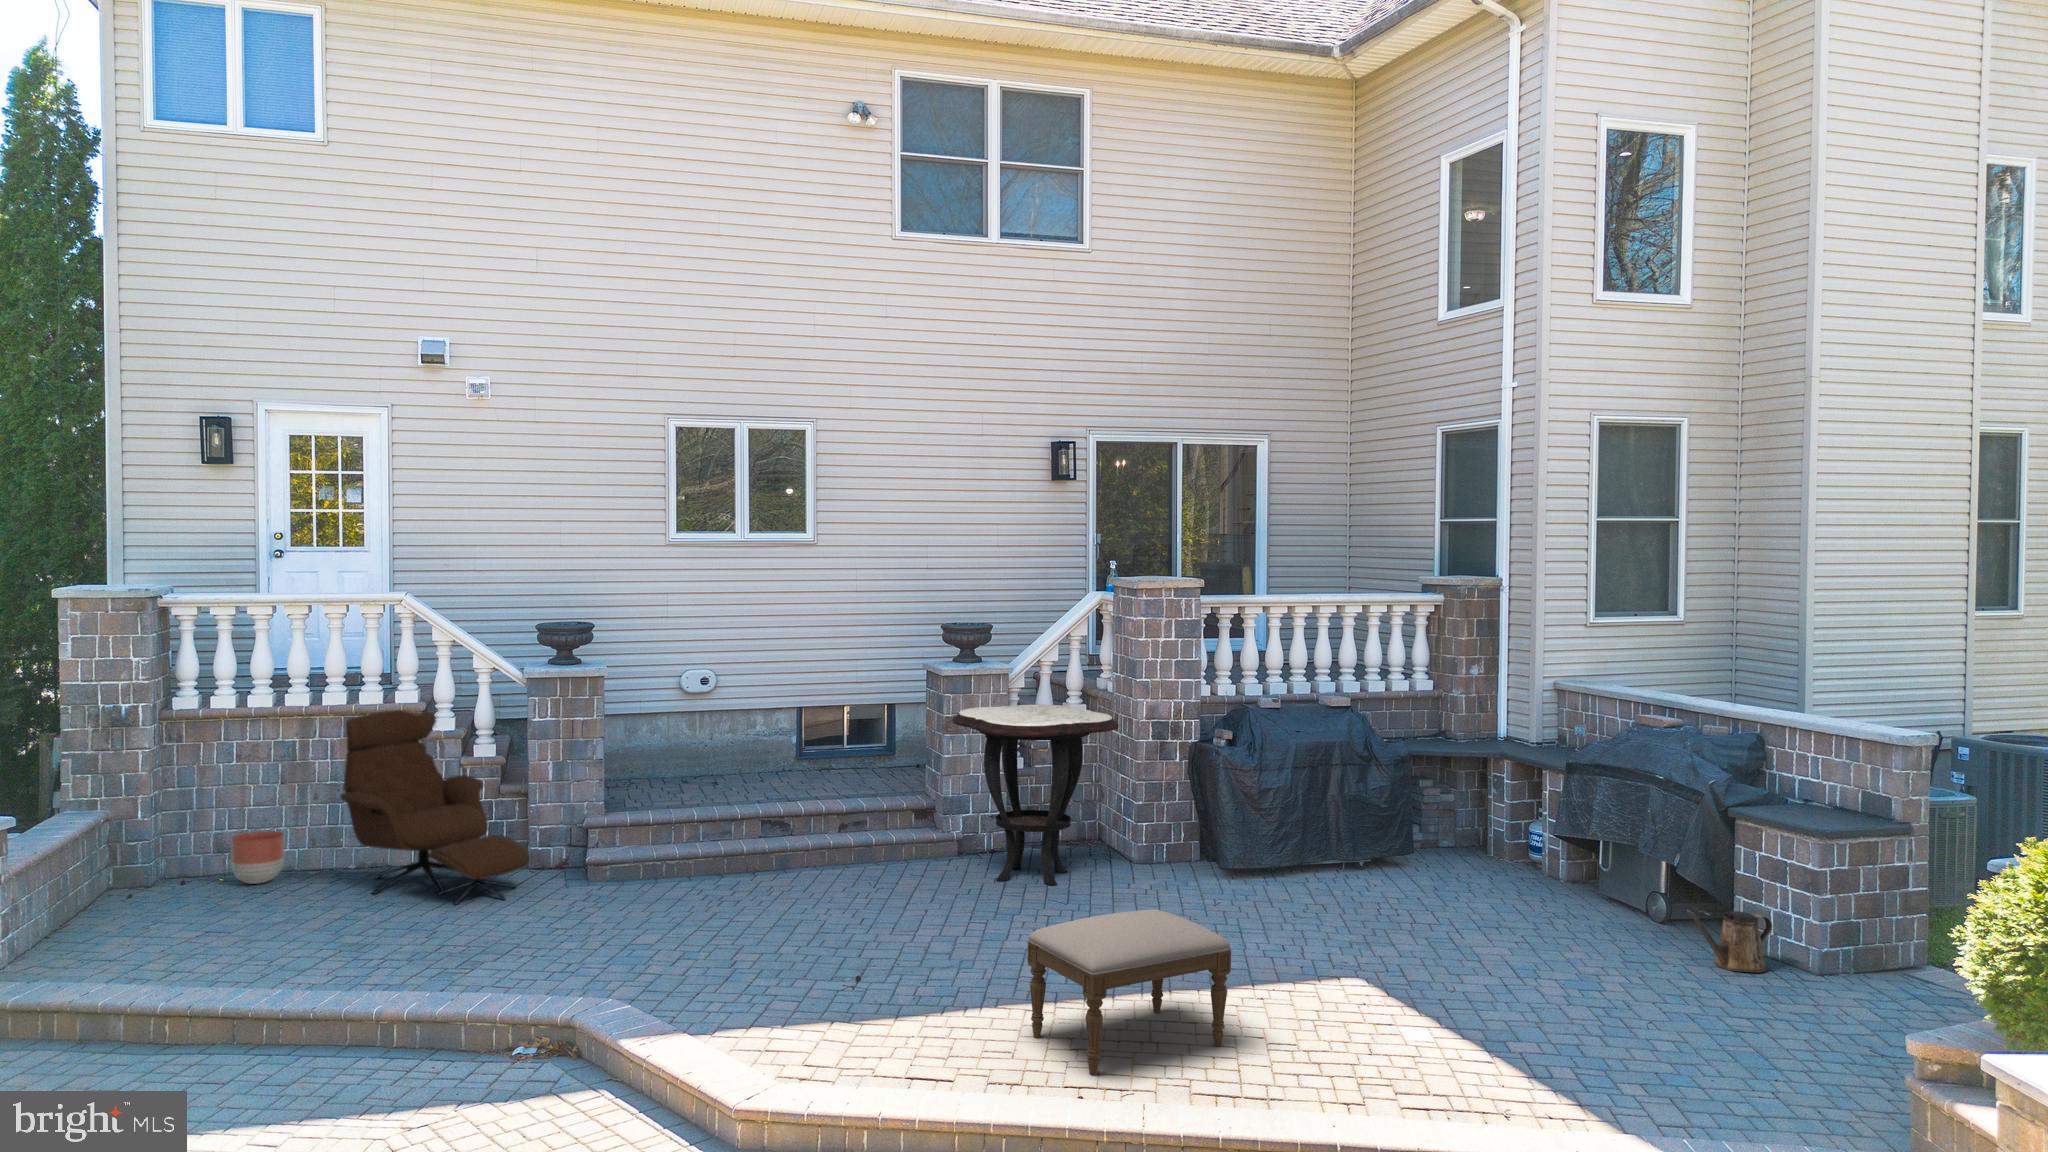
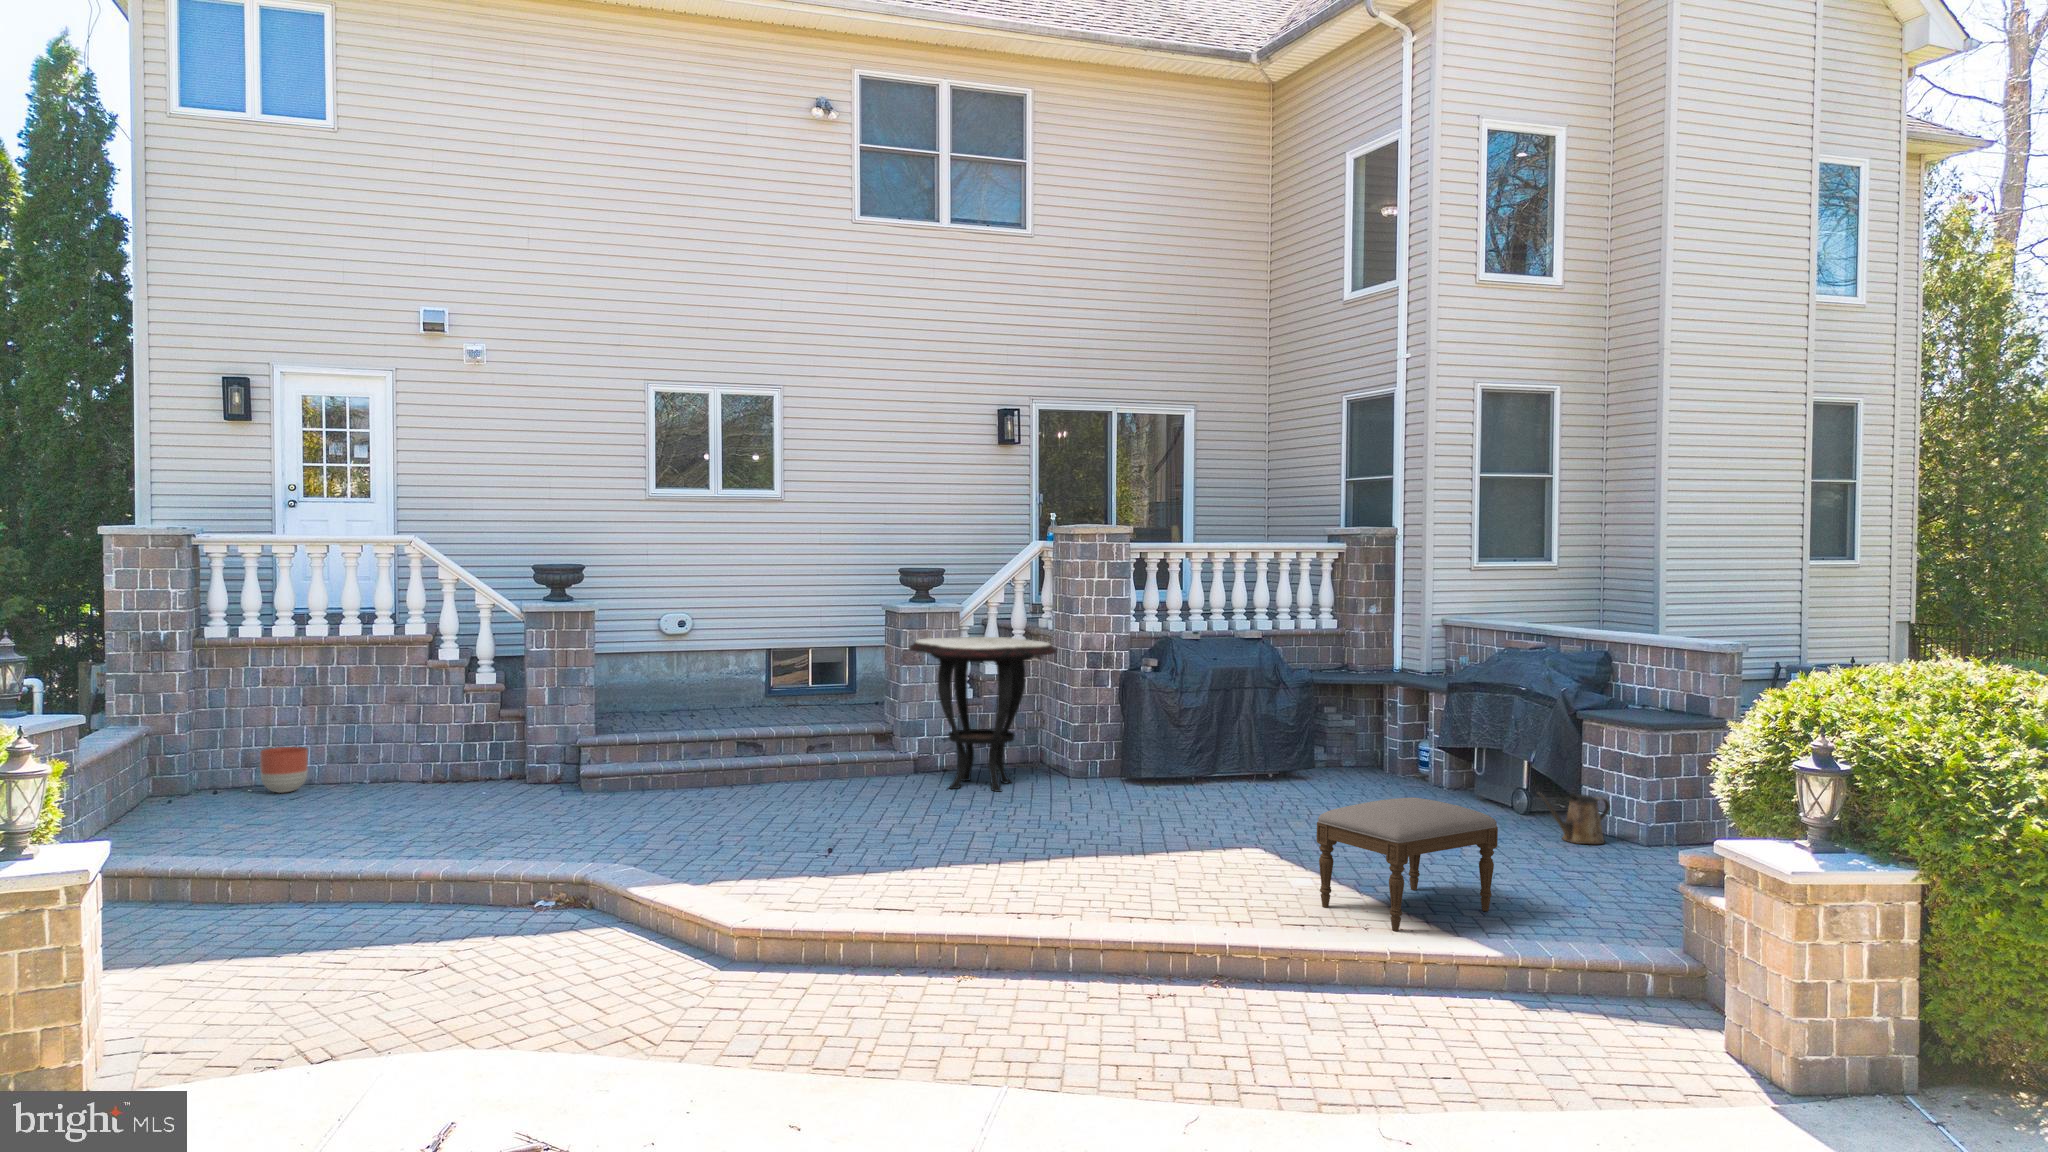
lounge chair: present [341,710,530,904] -> none [360,639,532,806]
ottoman: present [1027,909,1231,1075] -> present [1317,797,1498,931]

